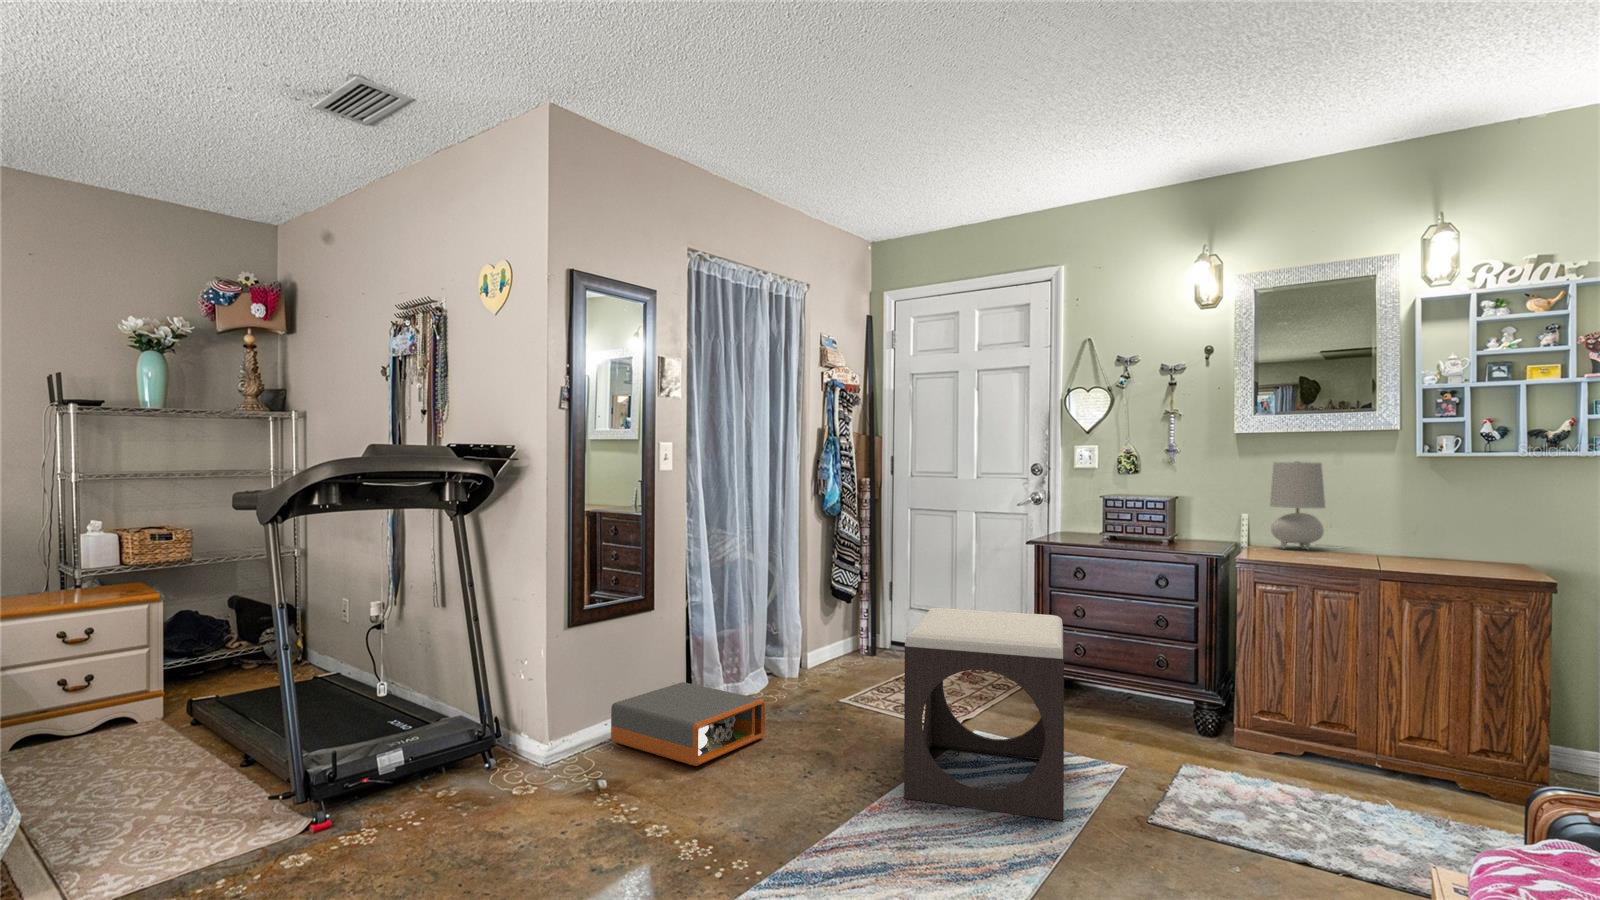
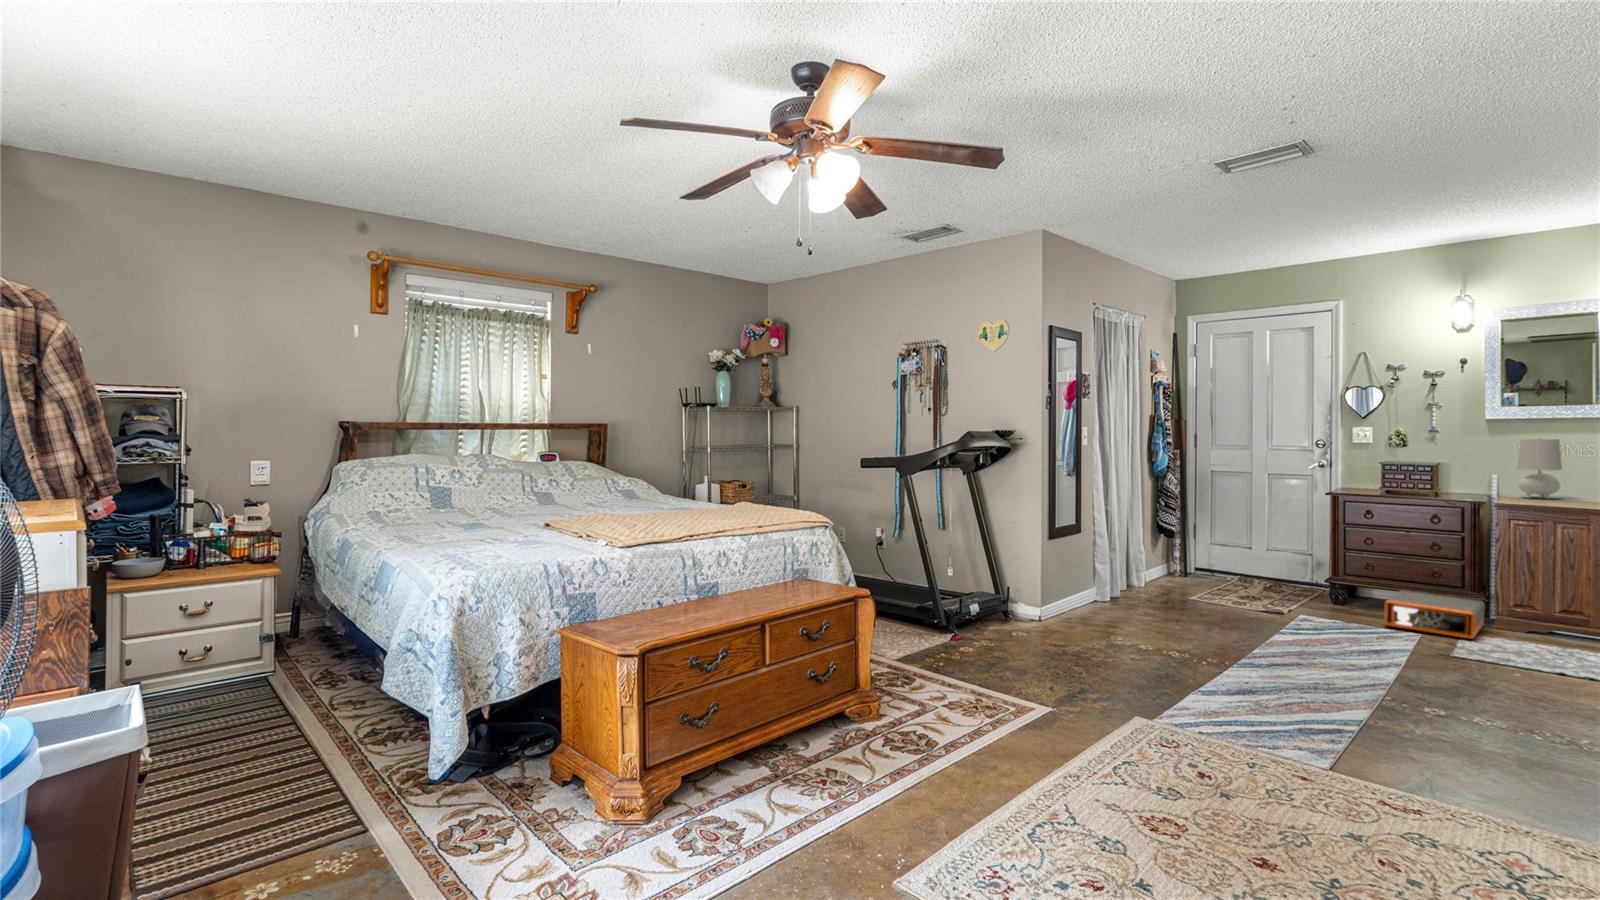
footstool: present [904,608,1064,820] -> none [1274,533,1395,652]
storage box: present [611,682,765,766] -> present [1384,591,1485,639]

